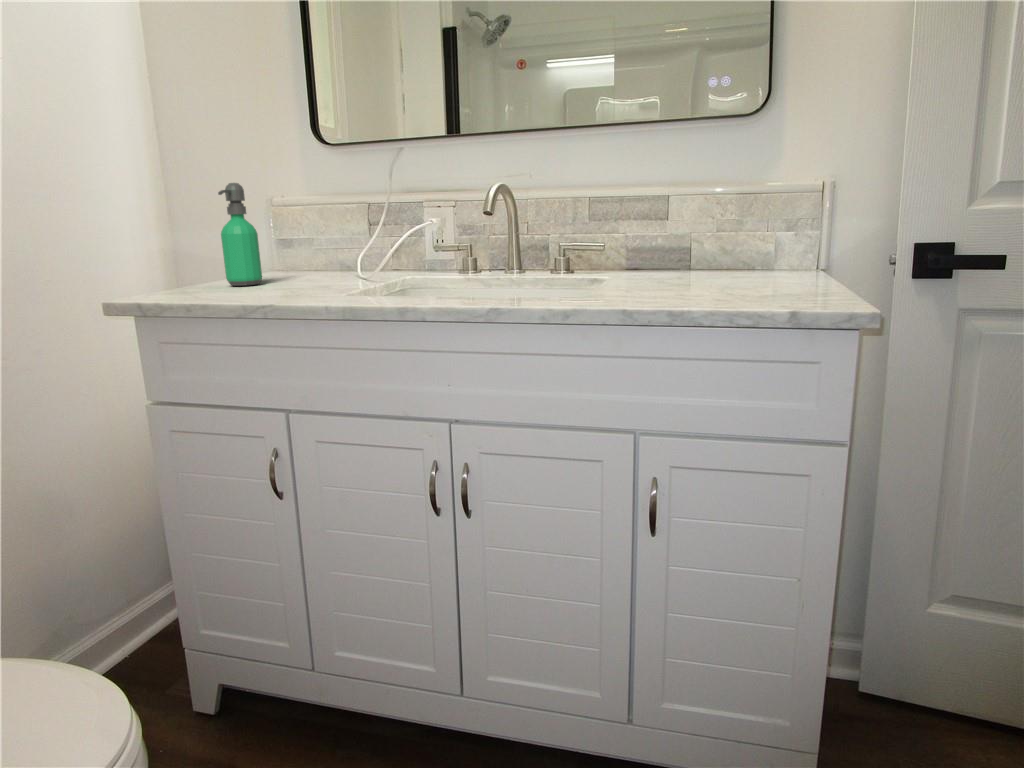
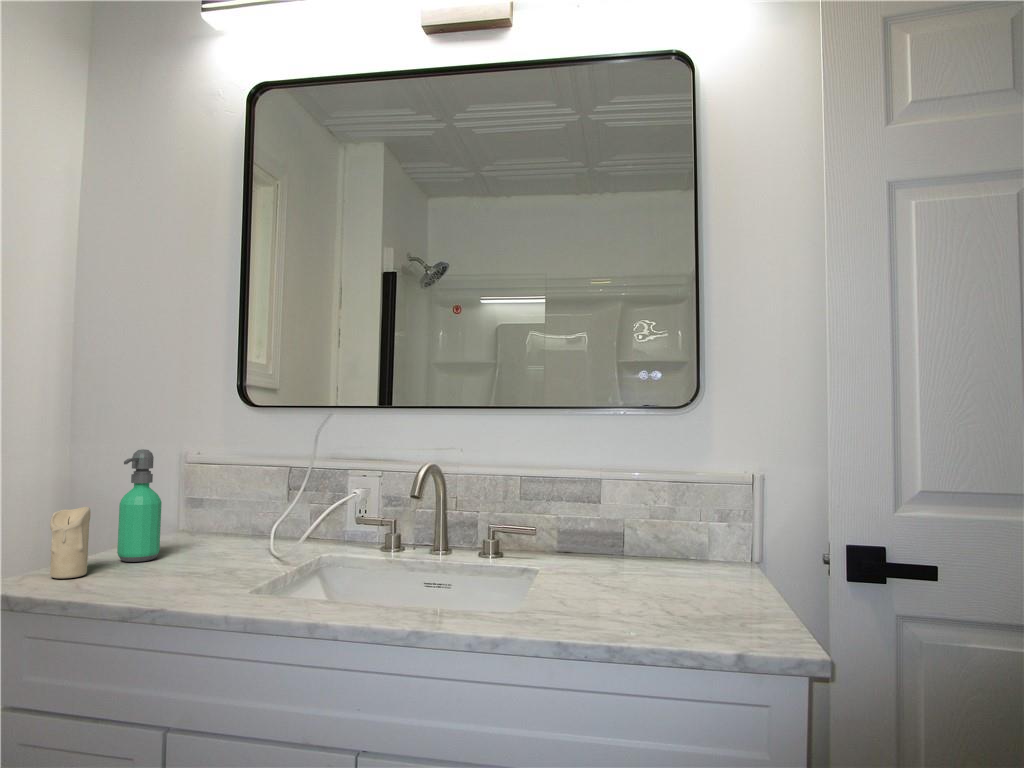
candle: none [165,232,203,294] -> present [50,507,90,579]

